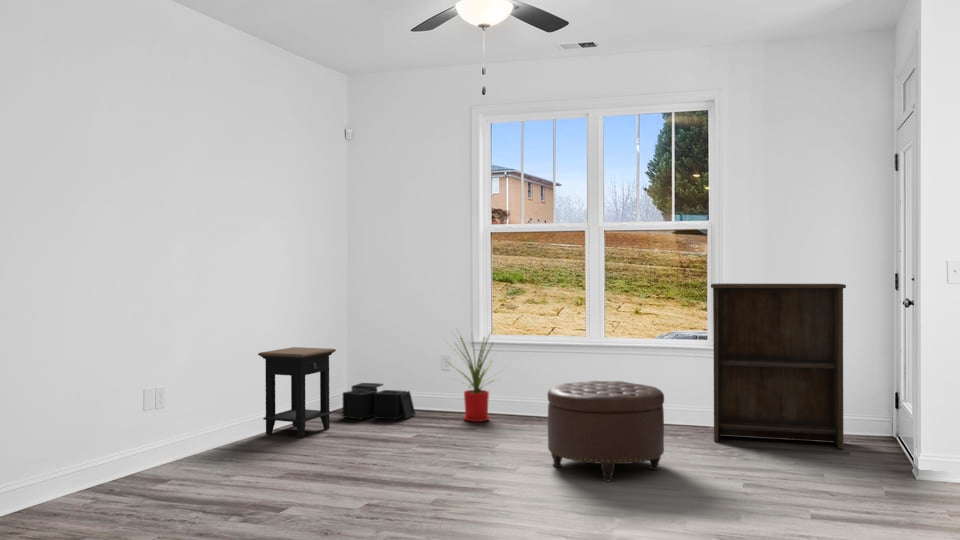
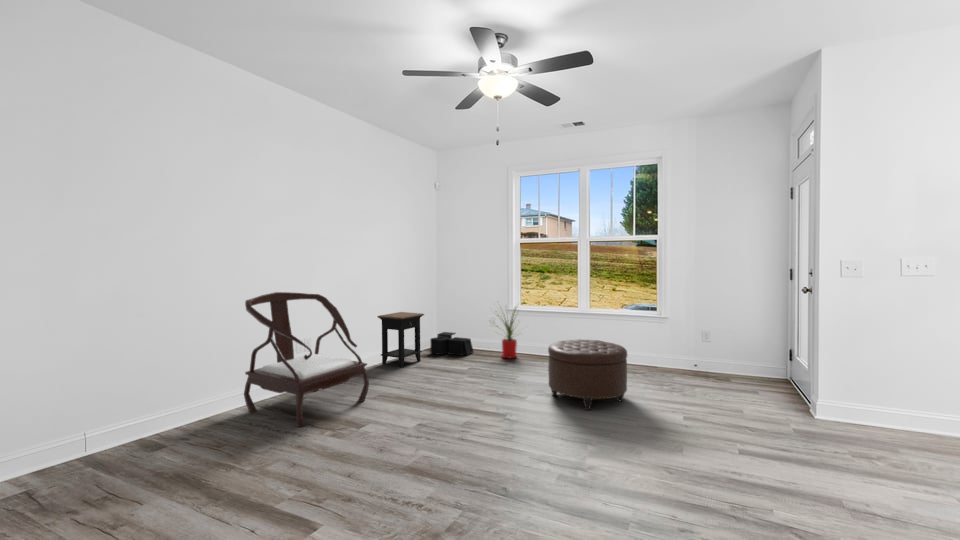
bookshelf: present [711,283,846,449] -> none [660,275,757,389]
armchair: none [67,309,268,516] -> present [244,292,369,427]

